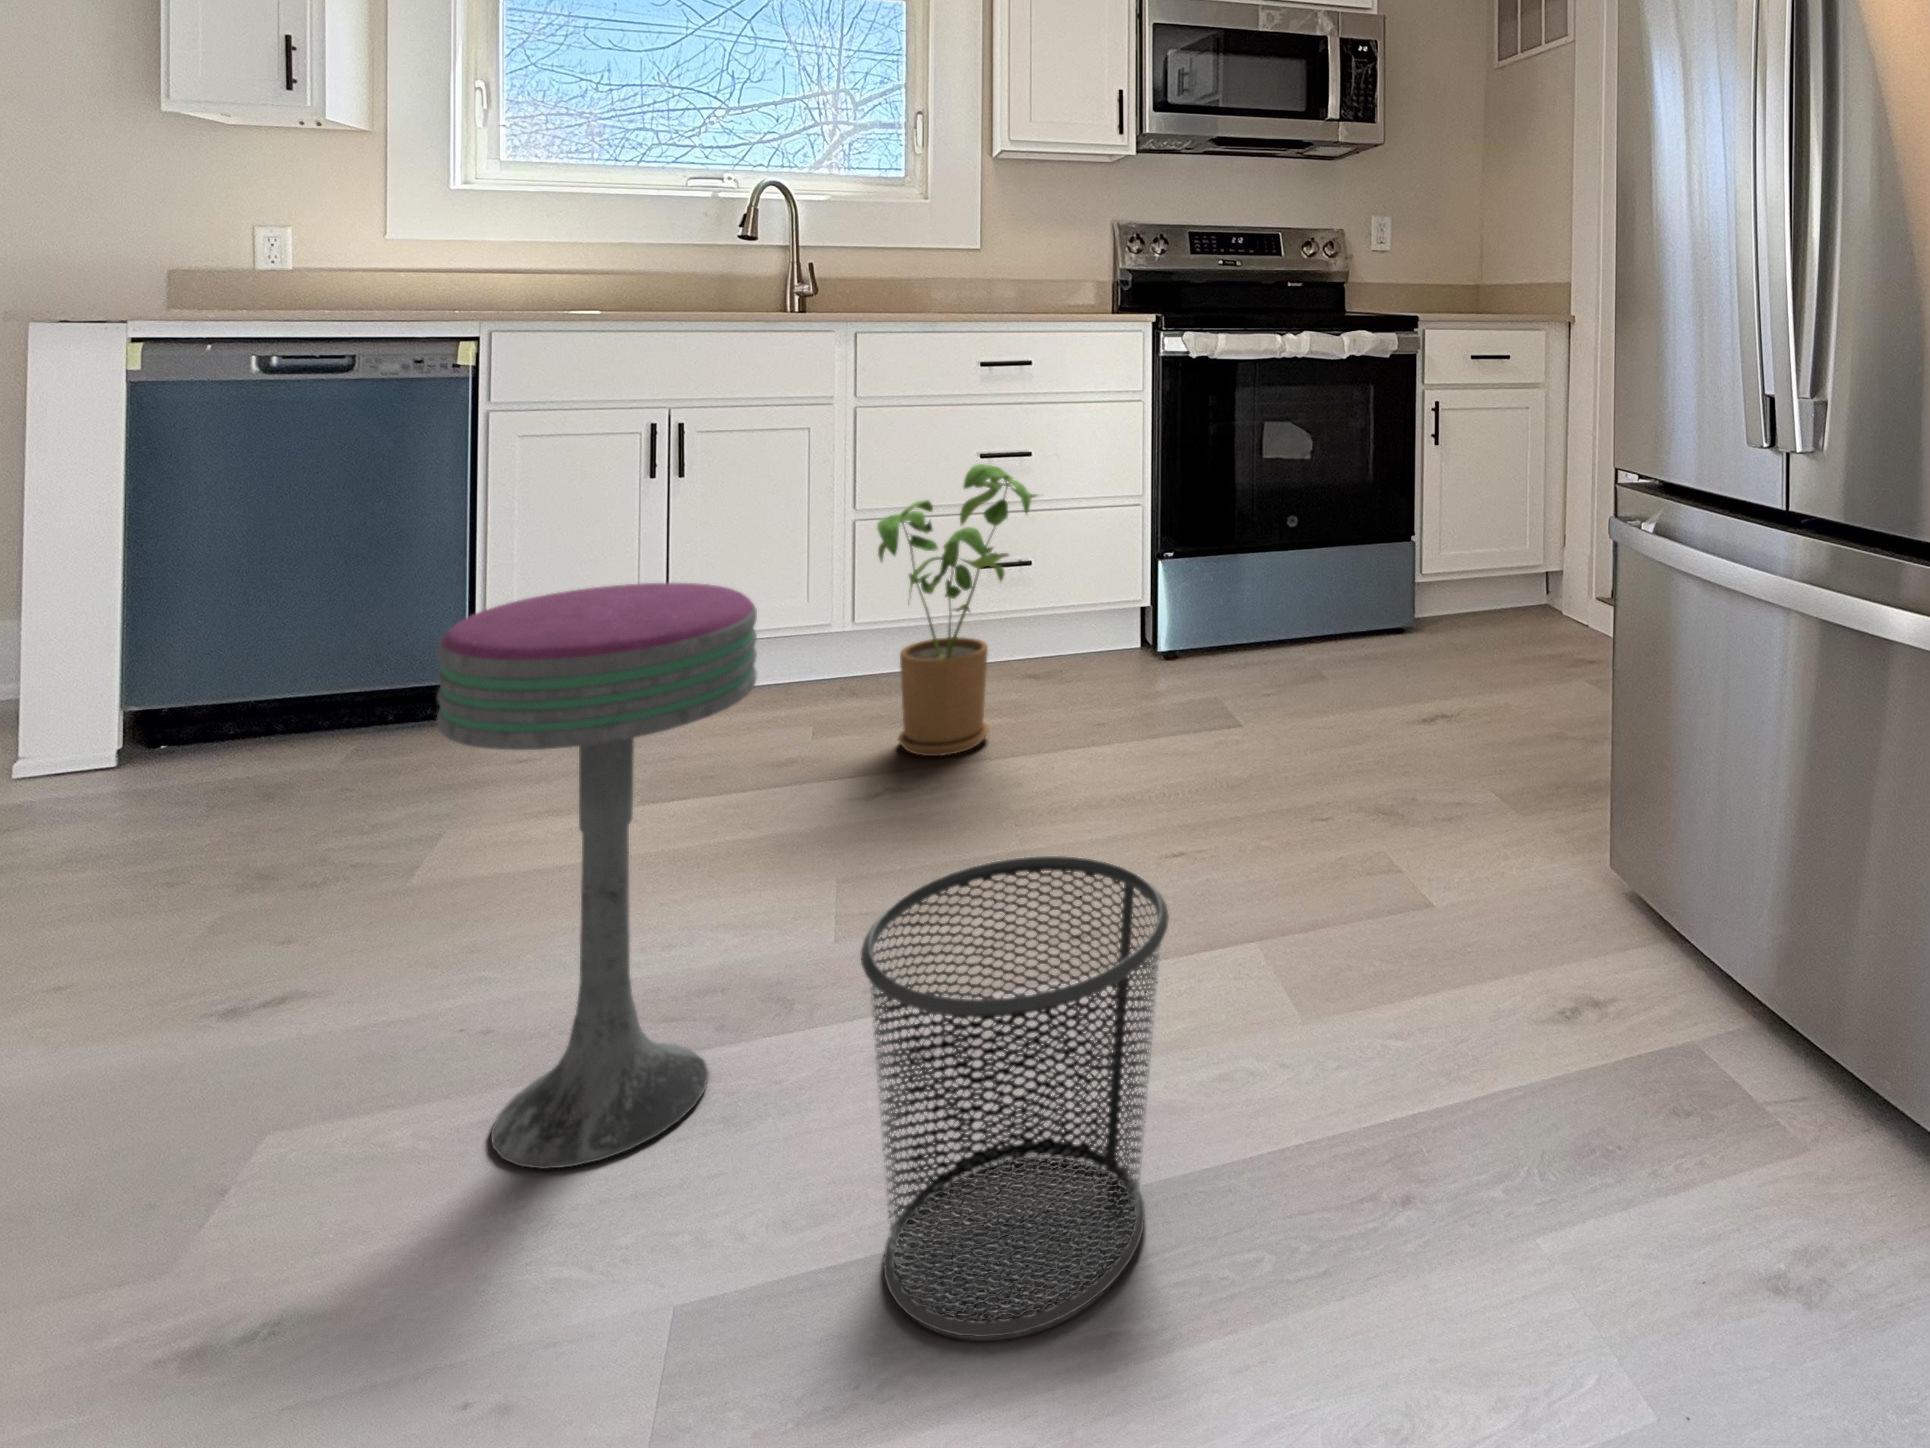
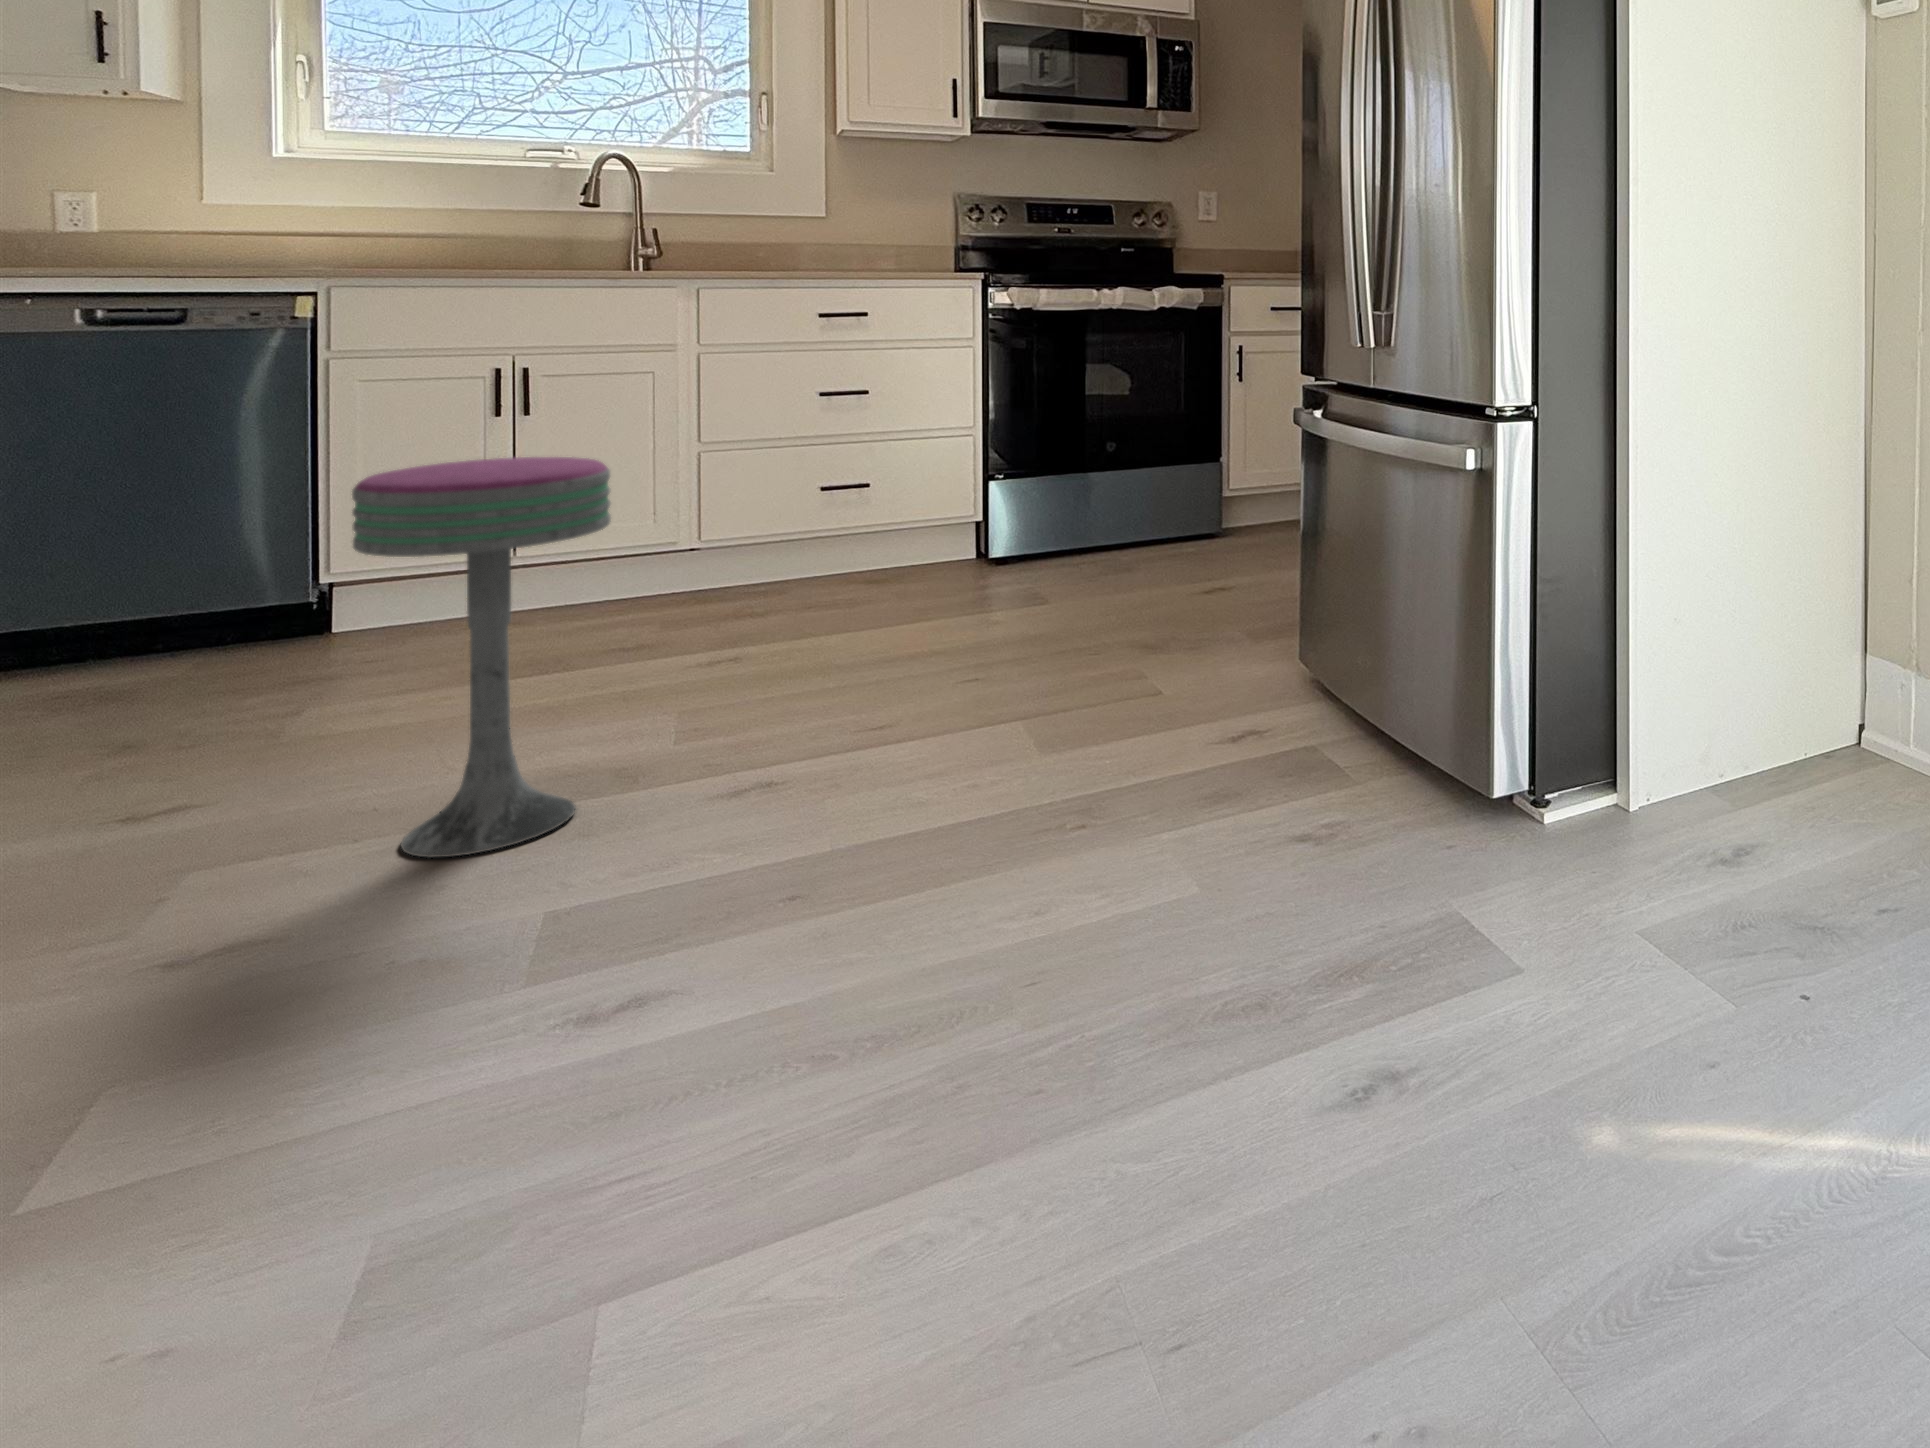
house plant: present [877,464,1037,756] -> none [718,395,874,638]
waste bin: present [861,856,1169,1337] -> none [693,622,918,892]

